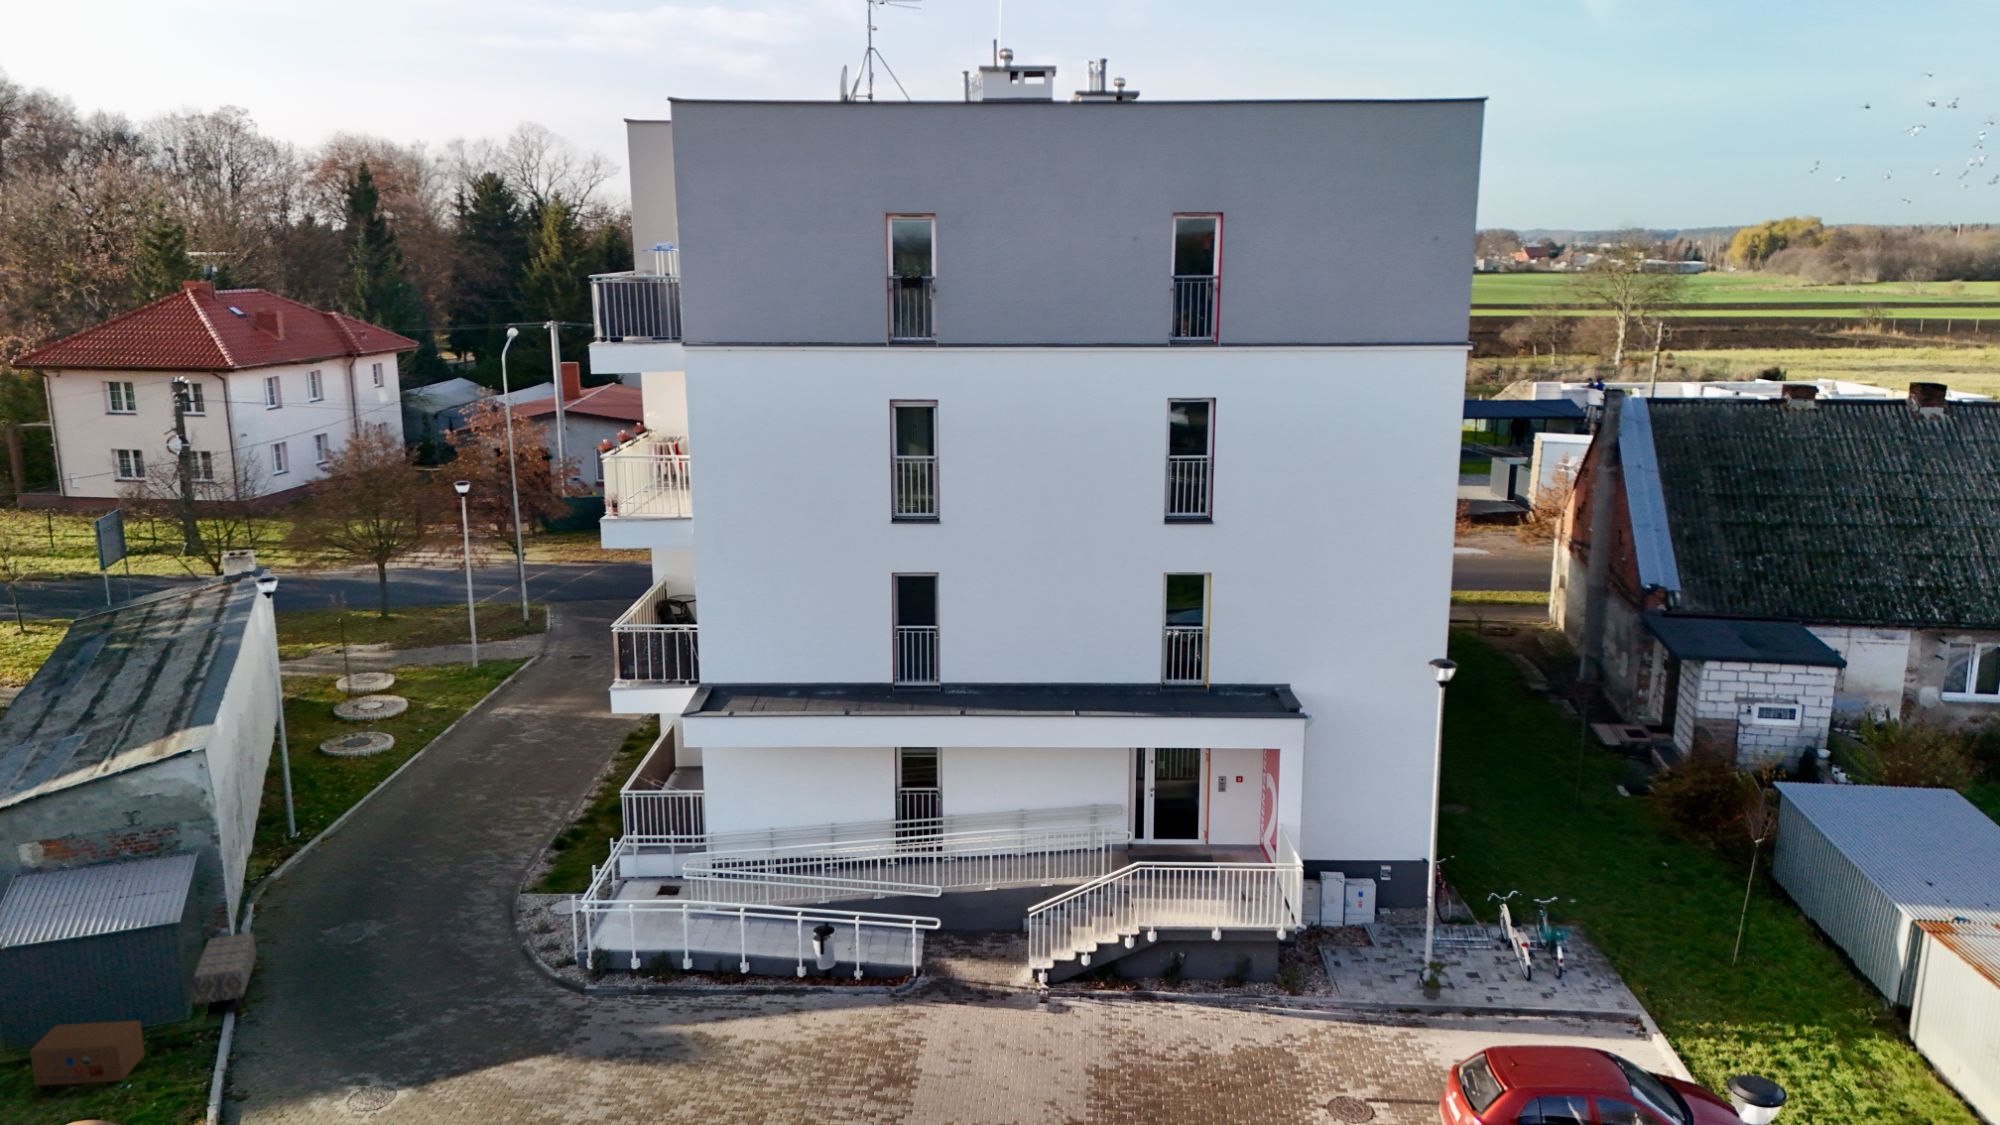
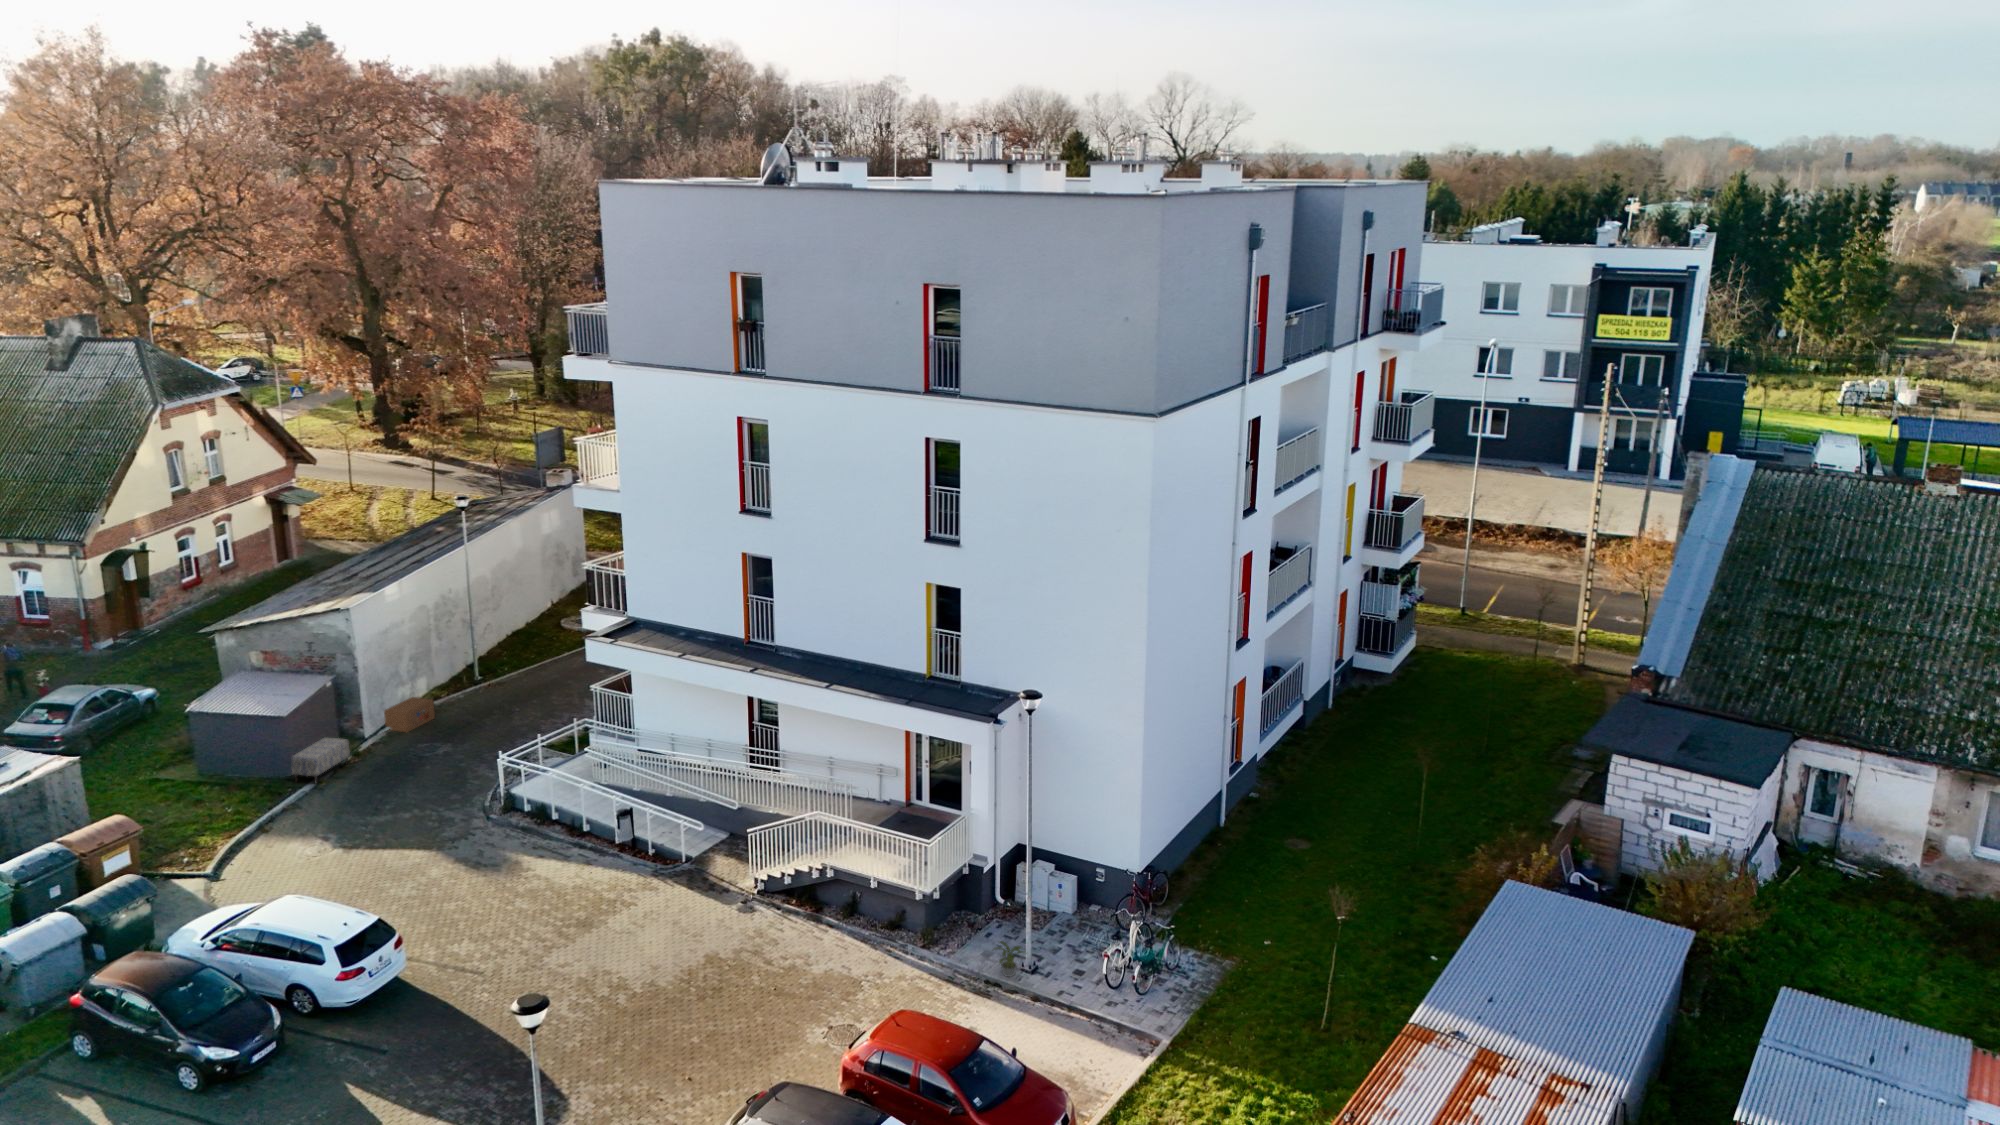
cardboard box: present [30,1021,145,1086] -> present [384,697,435,732]

